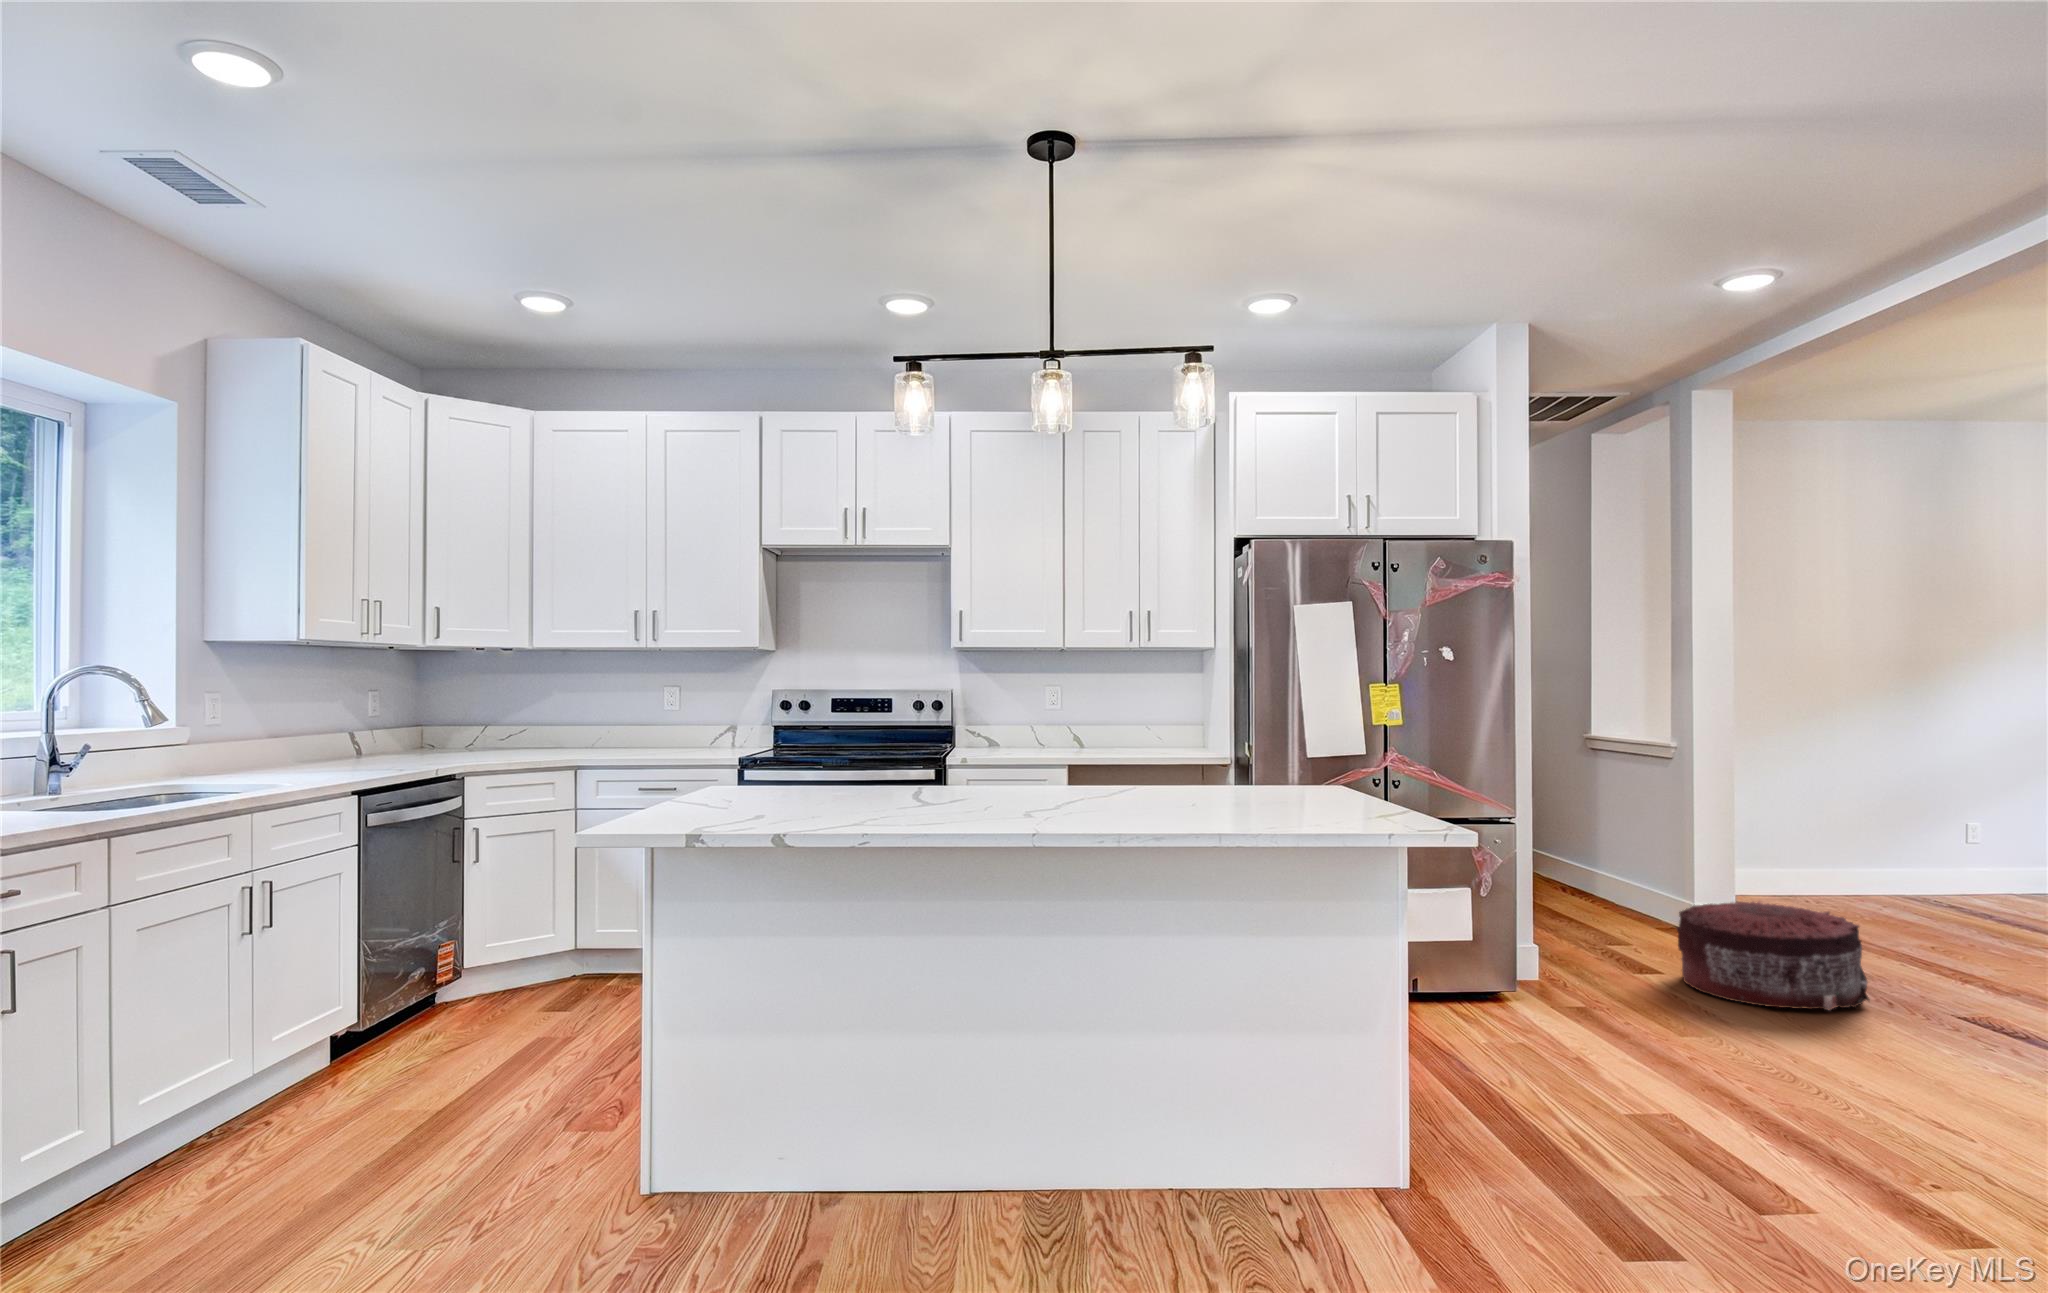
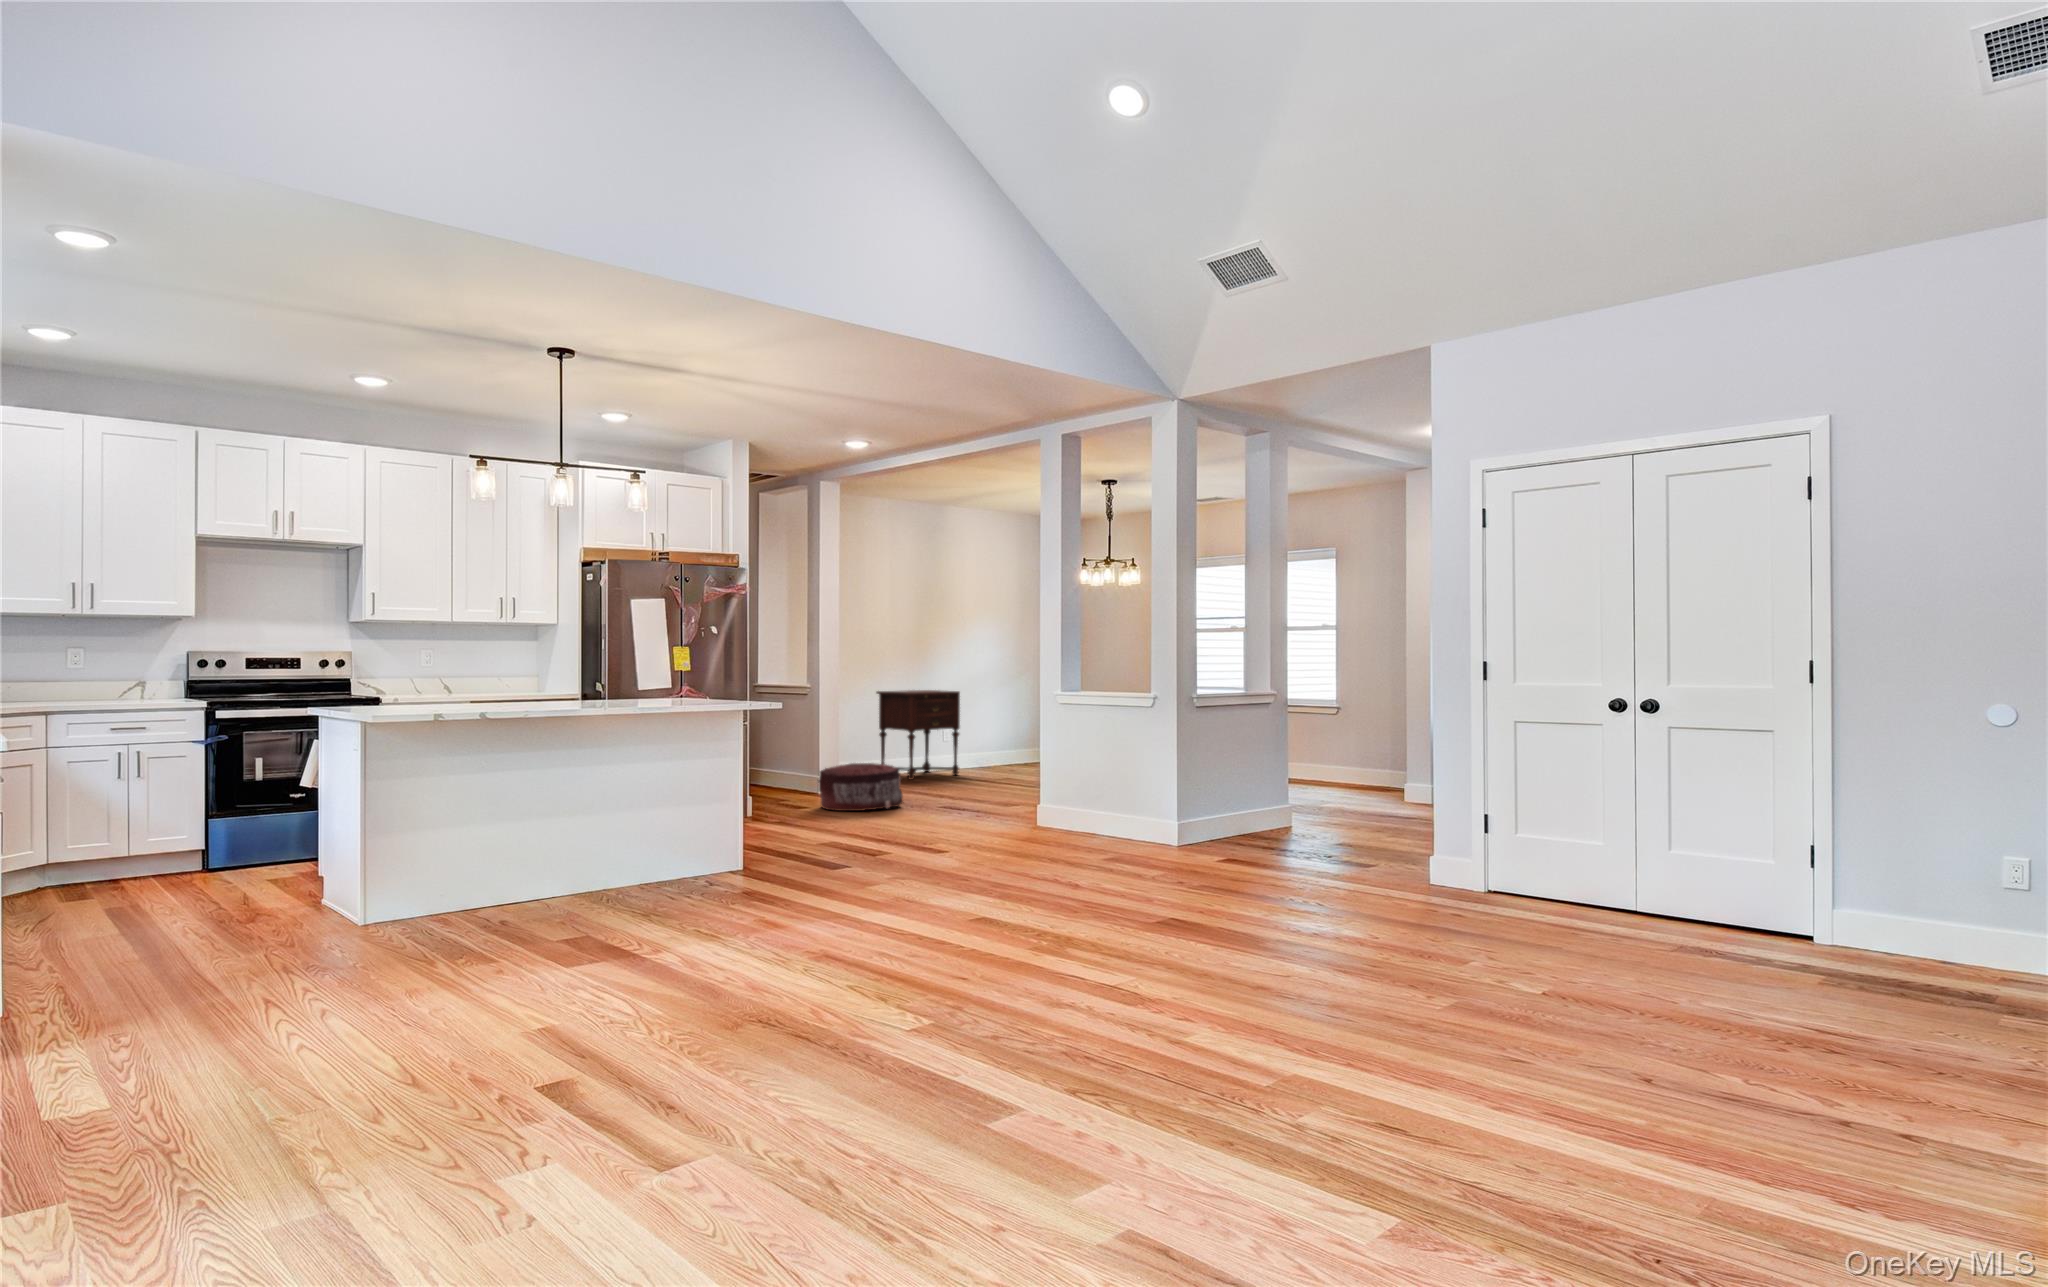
side table: none [1820,752,2010,918] -> present [876,690,960,780]

